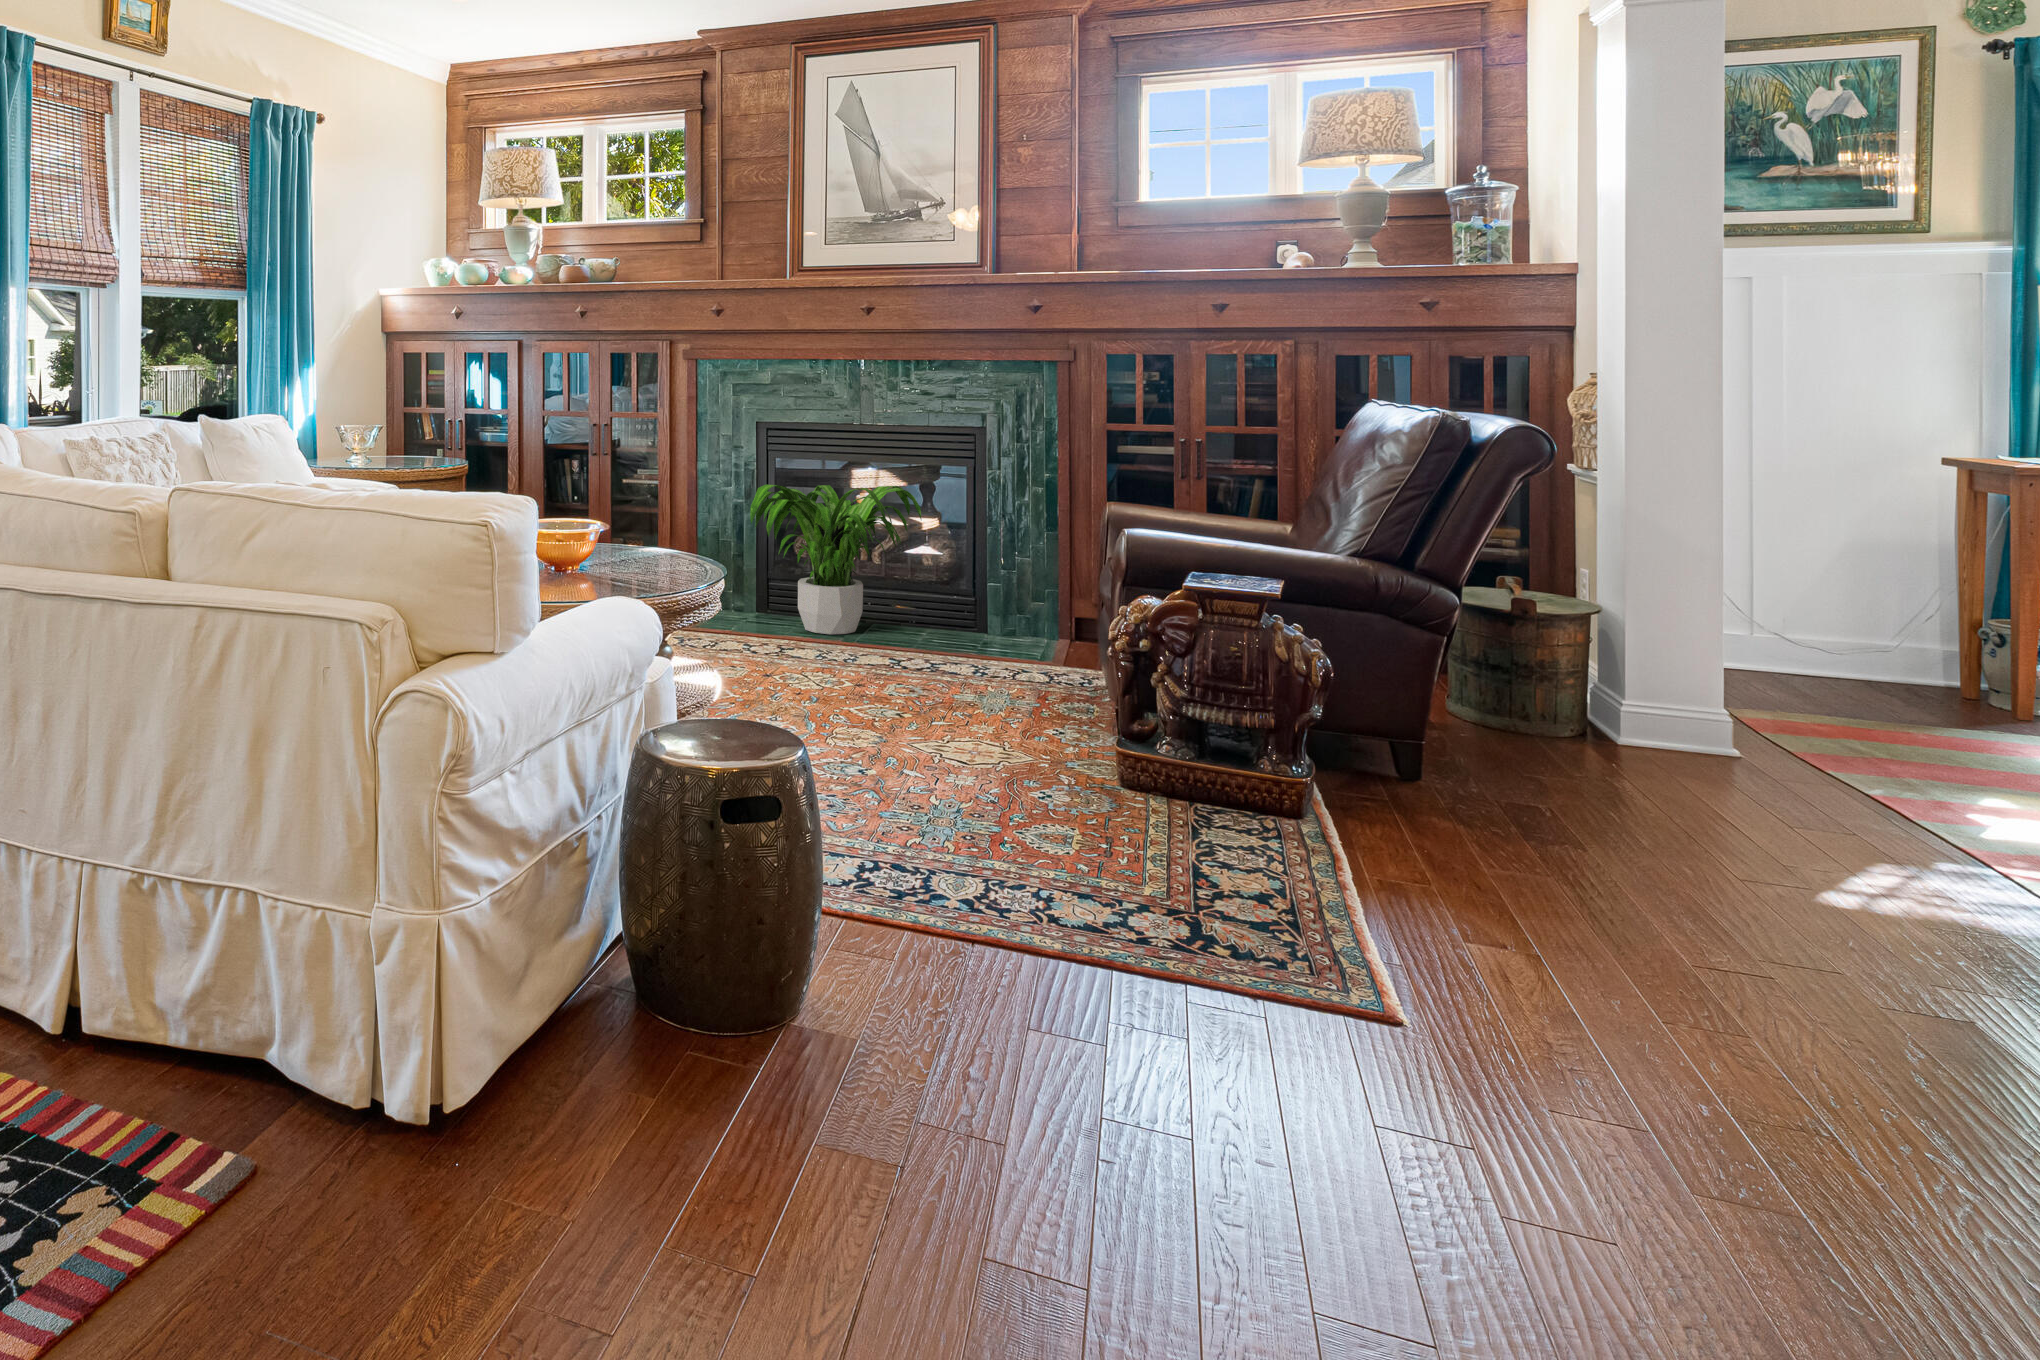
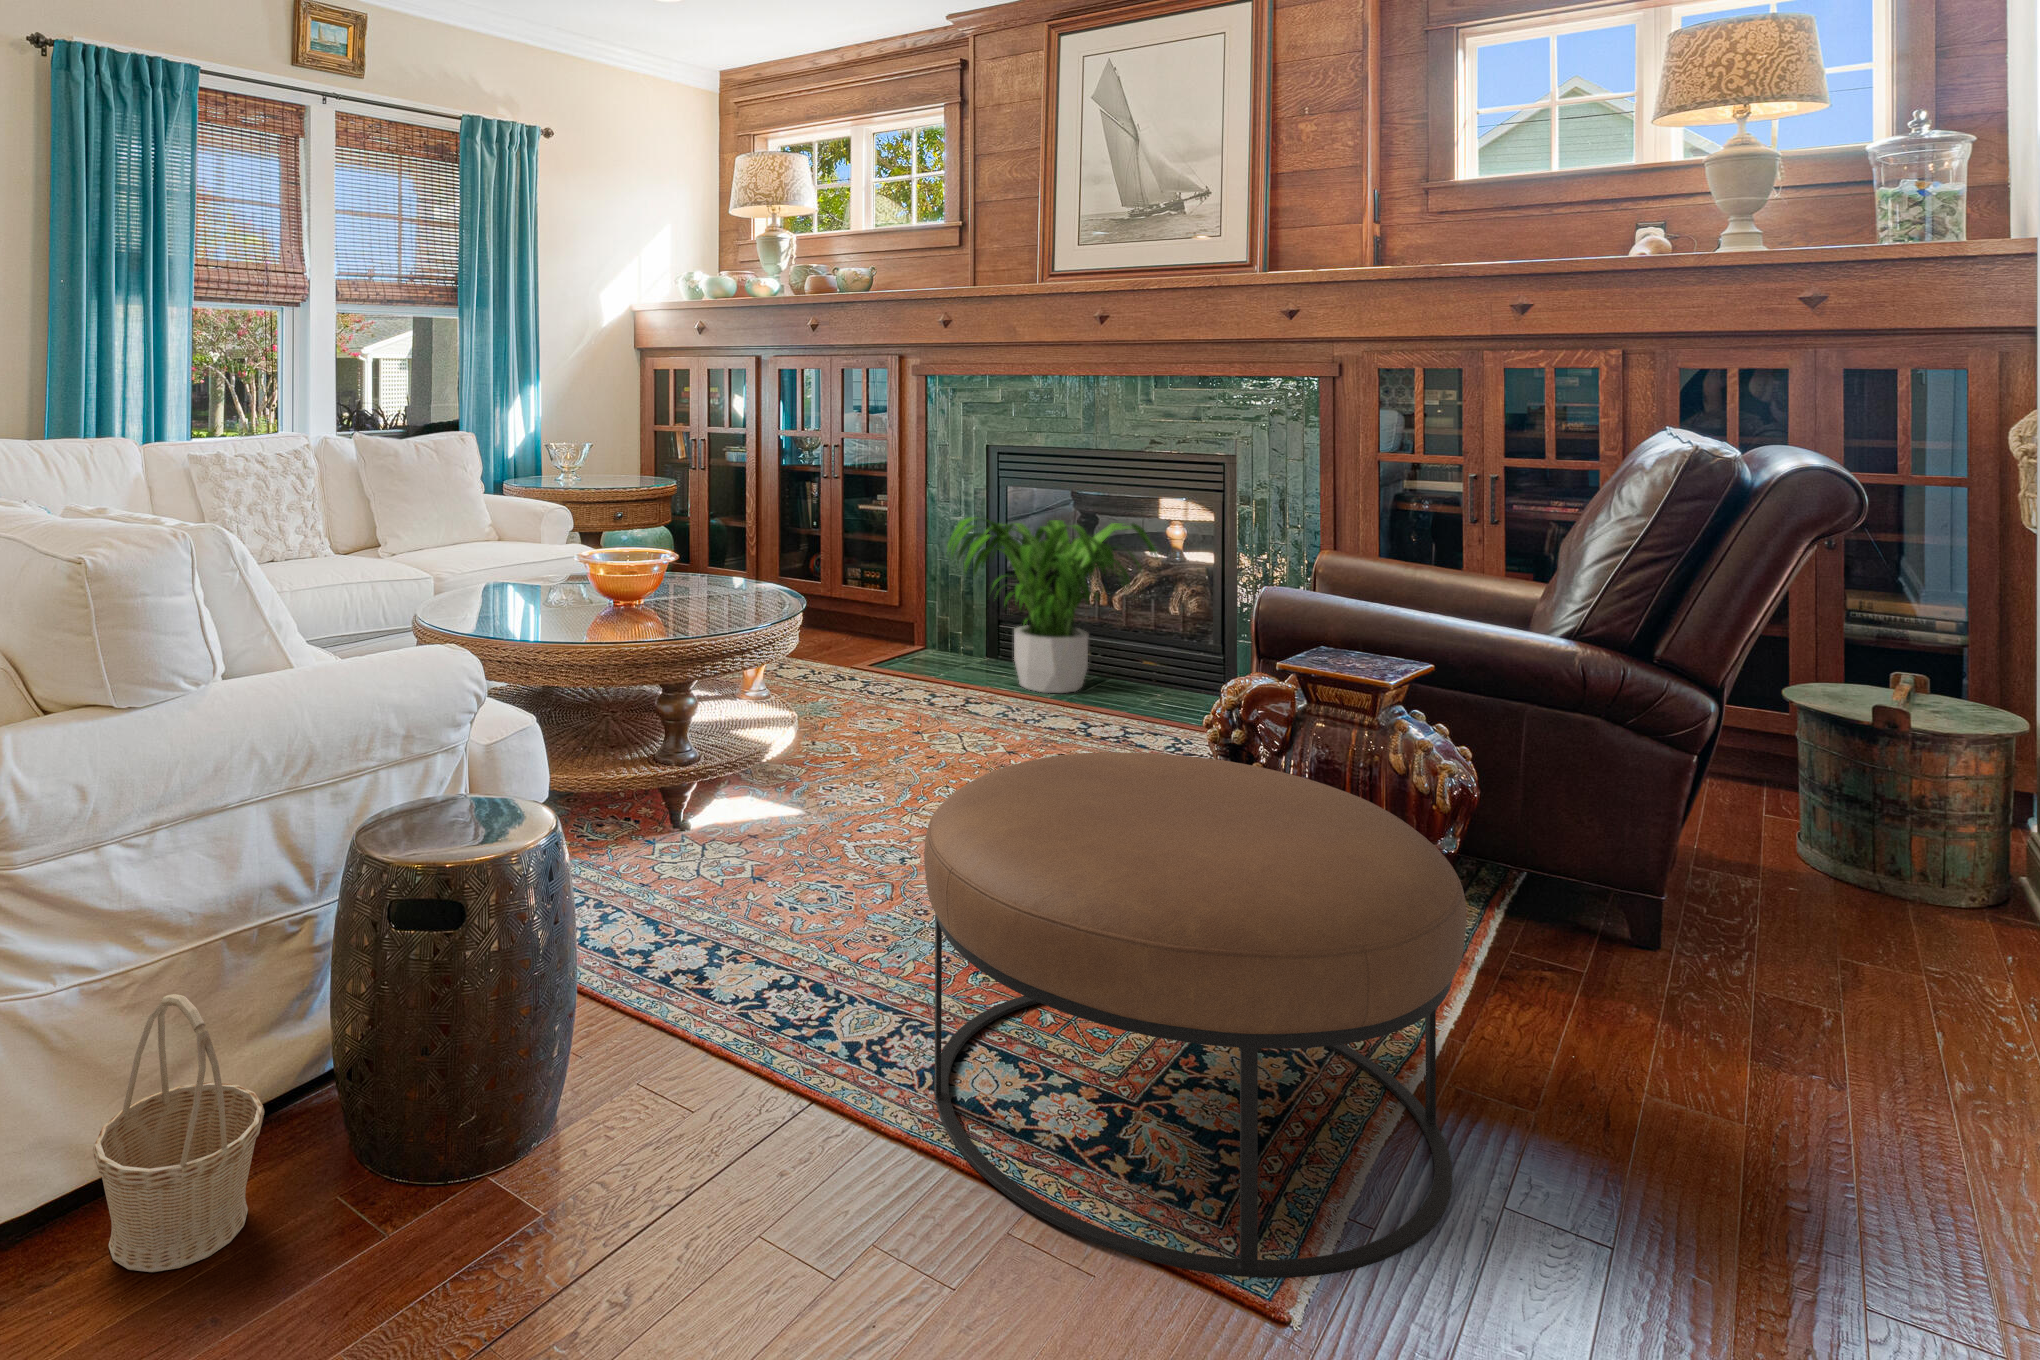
ottoman: none [1025,657,1447,1000] -> present [924,752,1466,1278]
basket: none [535,899,668,1127] -> present [92,994,265,1272]

